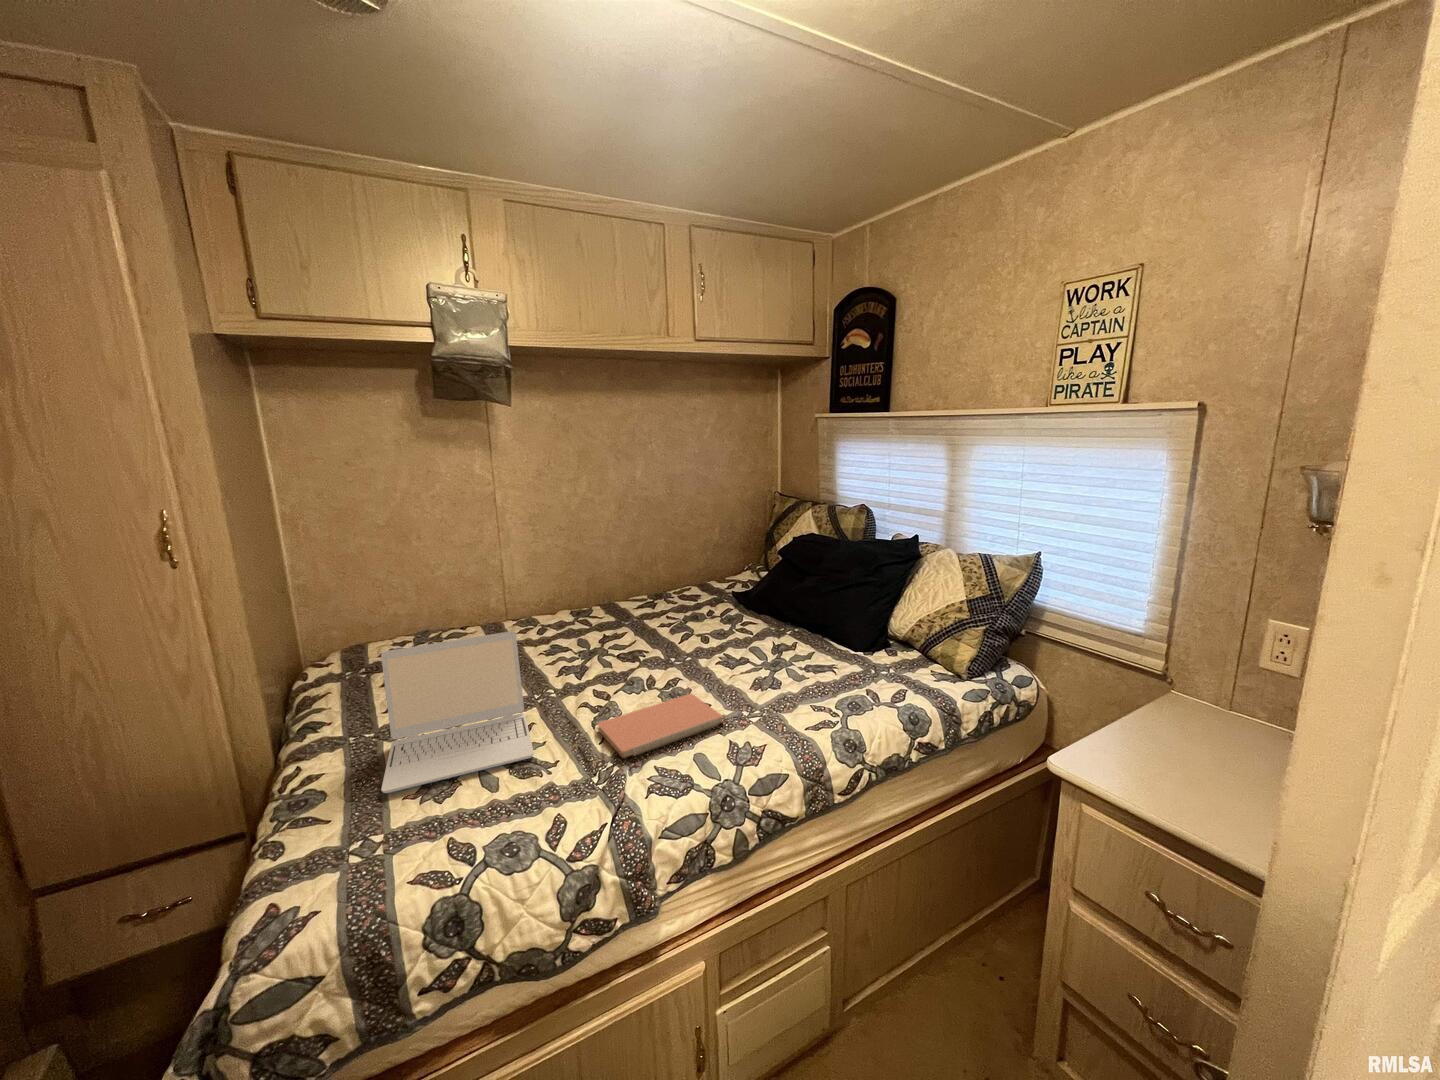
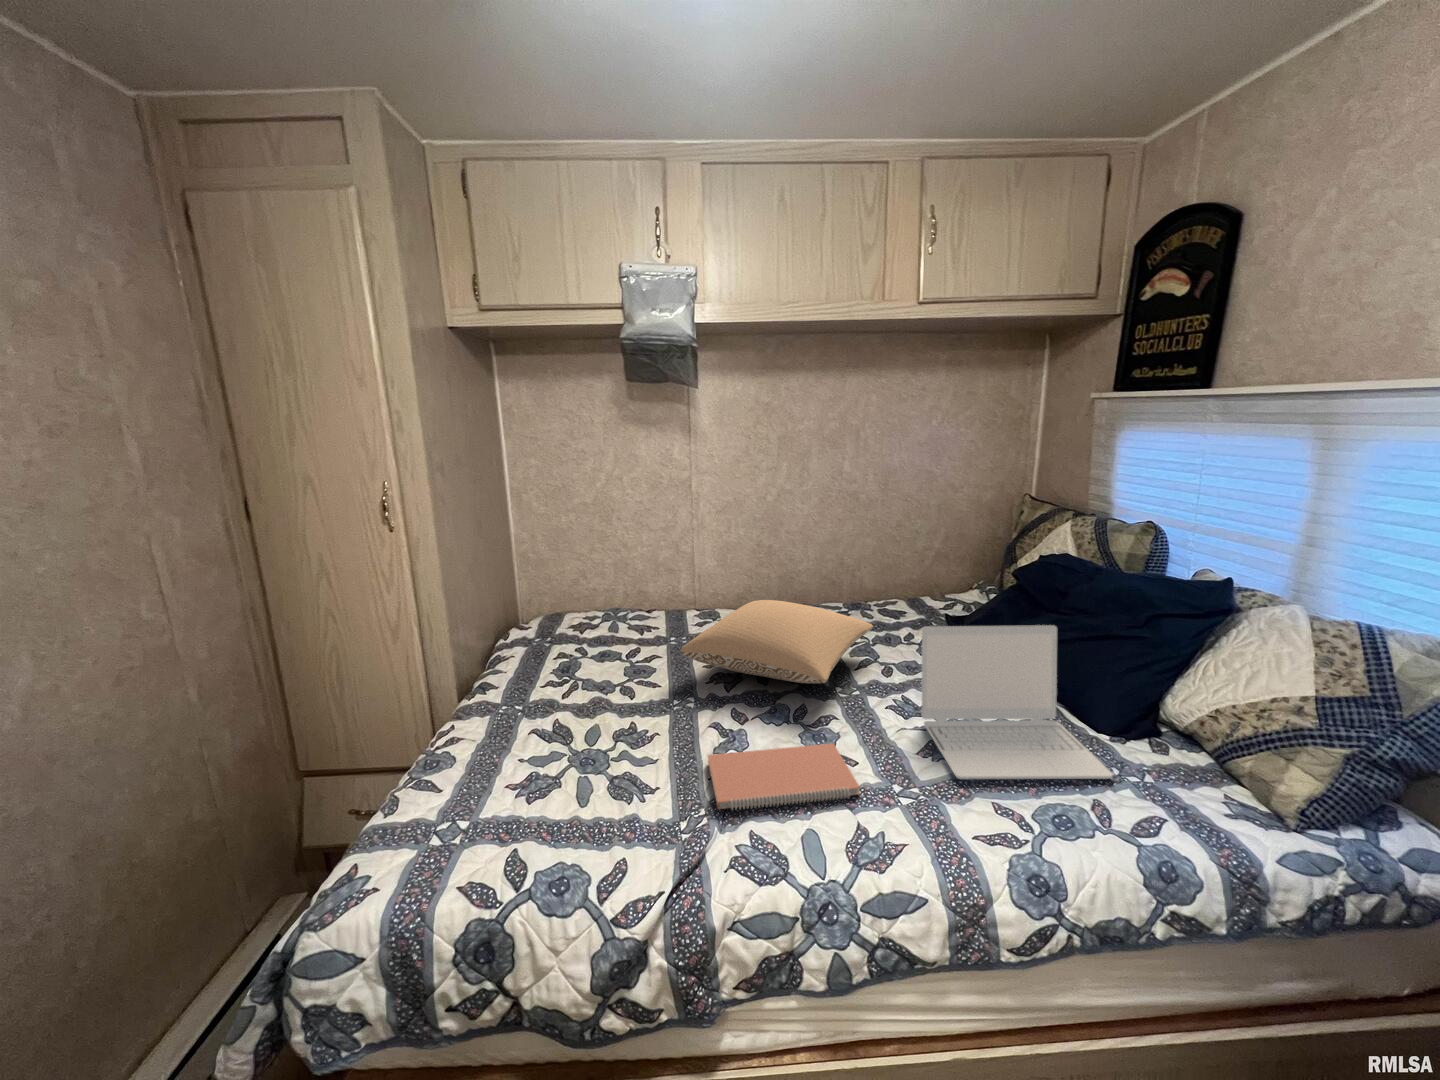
pillow: none [539,596,690,658] -> present [681,600,873,683]
laptop: present [381,631,534,793] -> present [922,625,1113,779]

